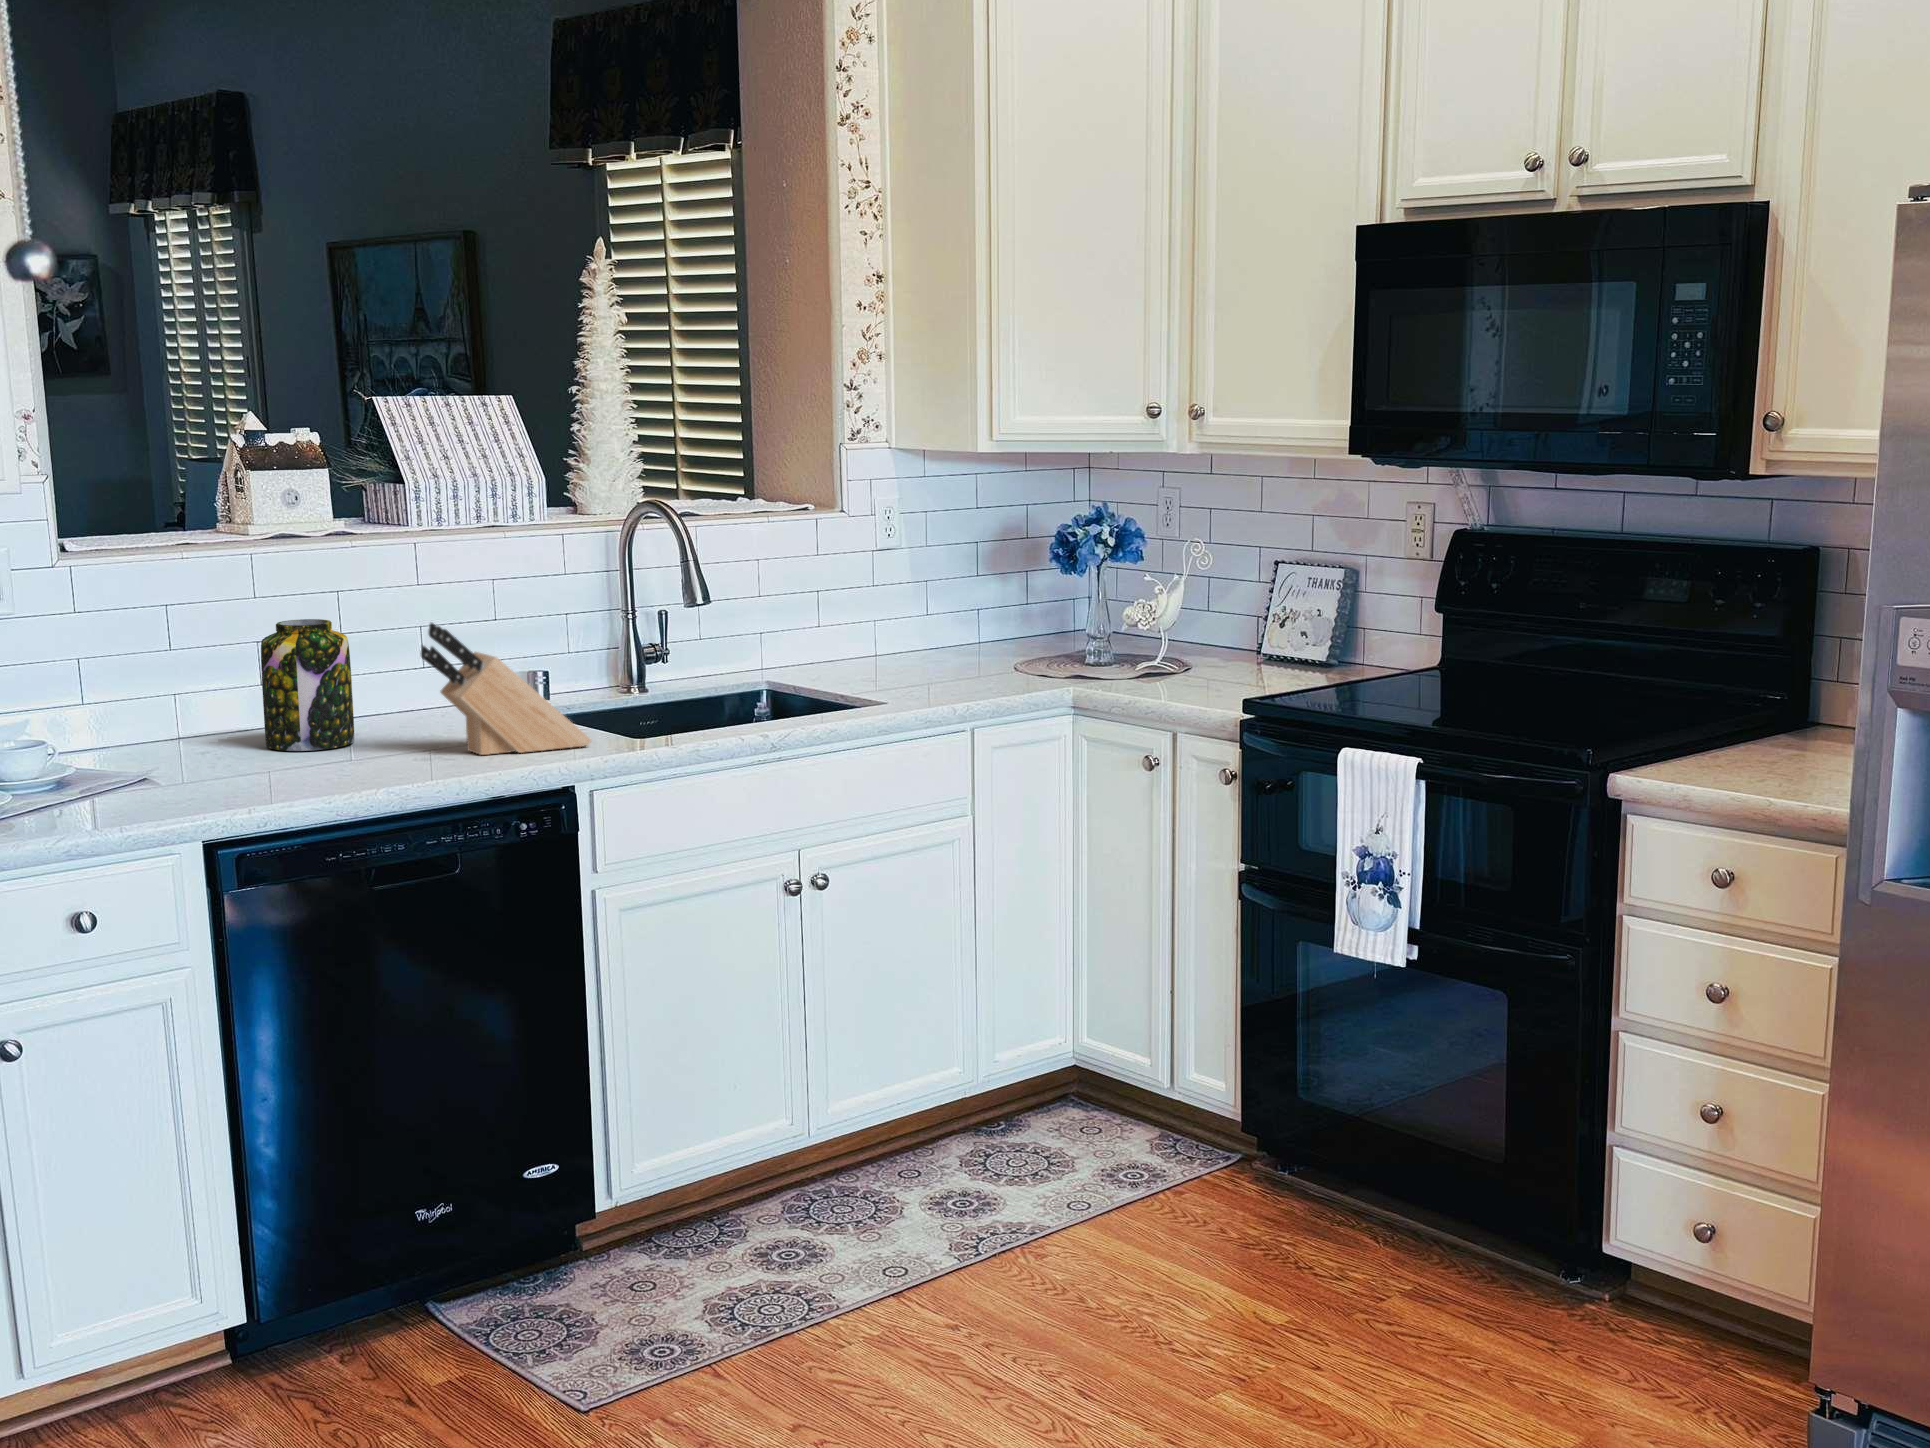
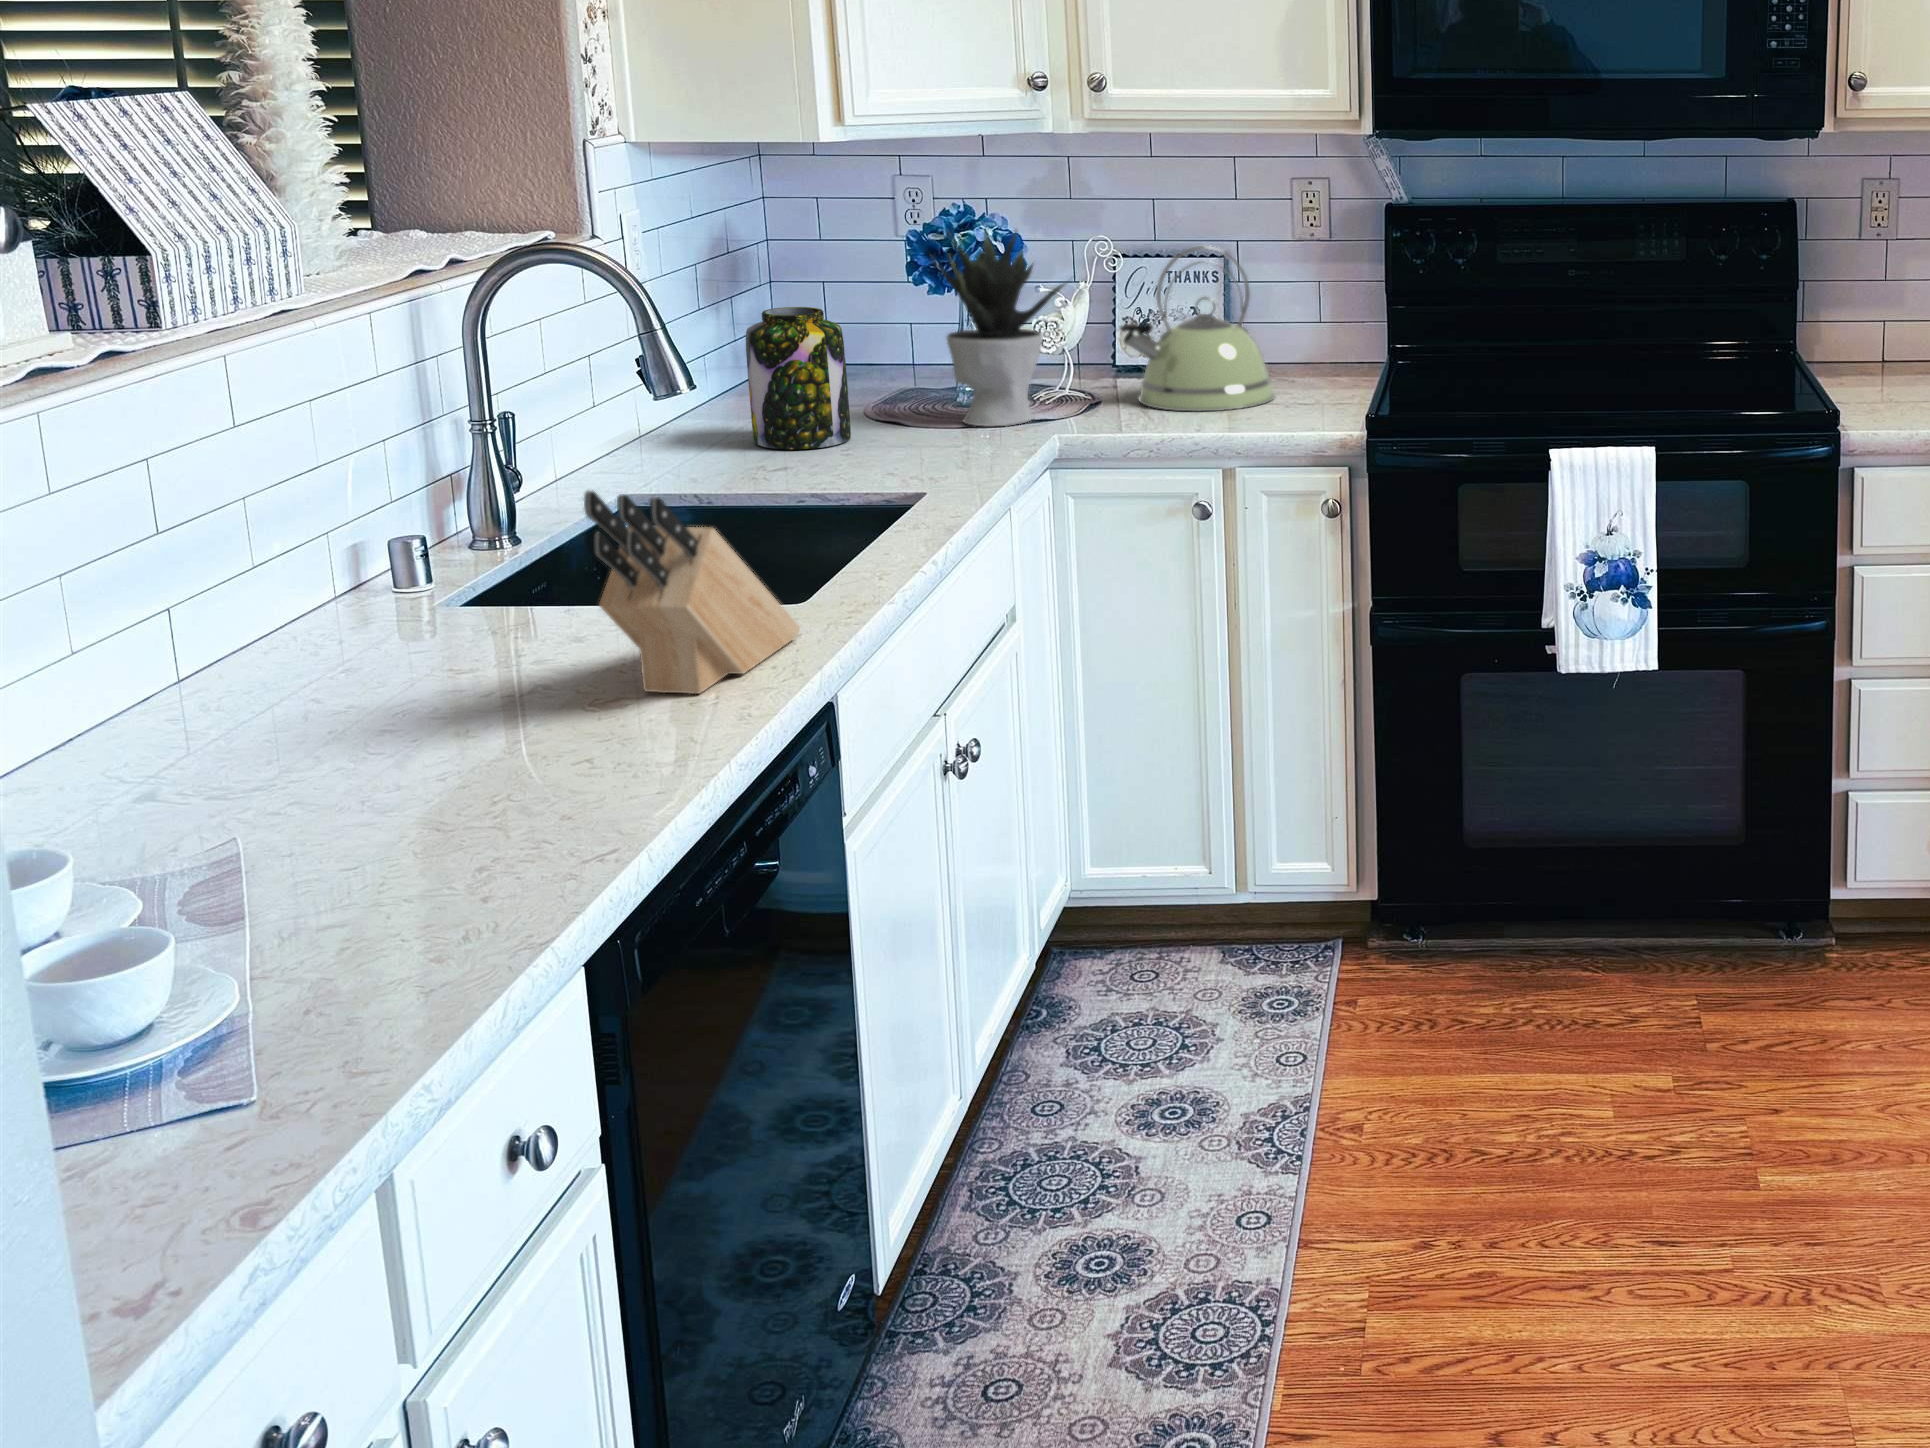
potted plant: none [1040,523,1155,687] -> present [931,231,1066,426]
kettle: none [1196,556,1328,700] -> present [1120,246,1275,411]
jar: present [261,619,354,751] -> present [746,307,851,449]

